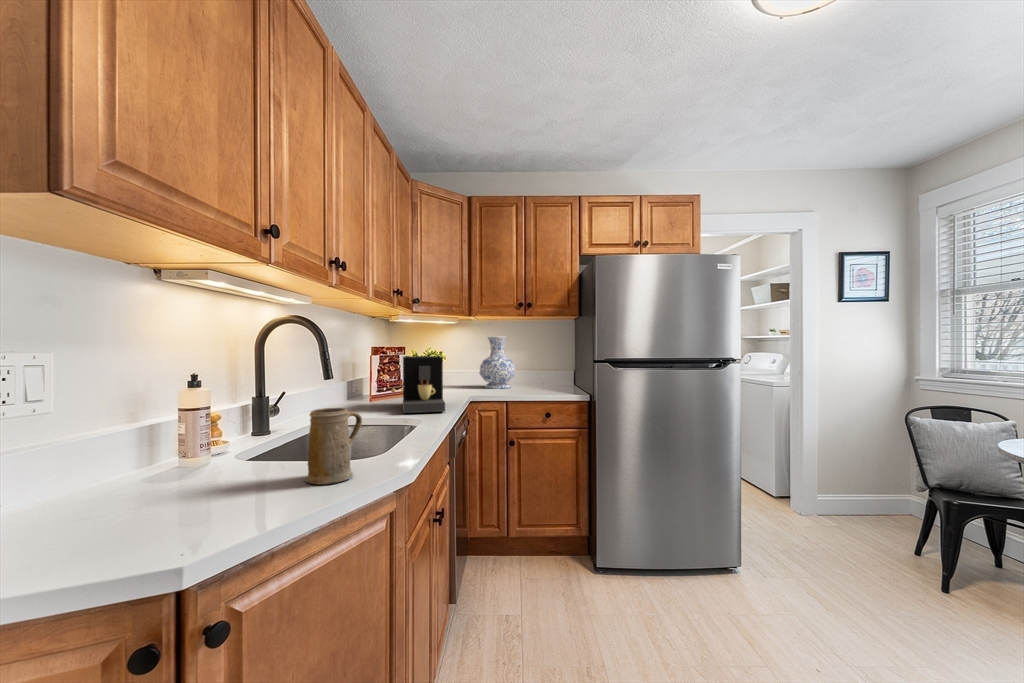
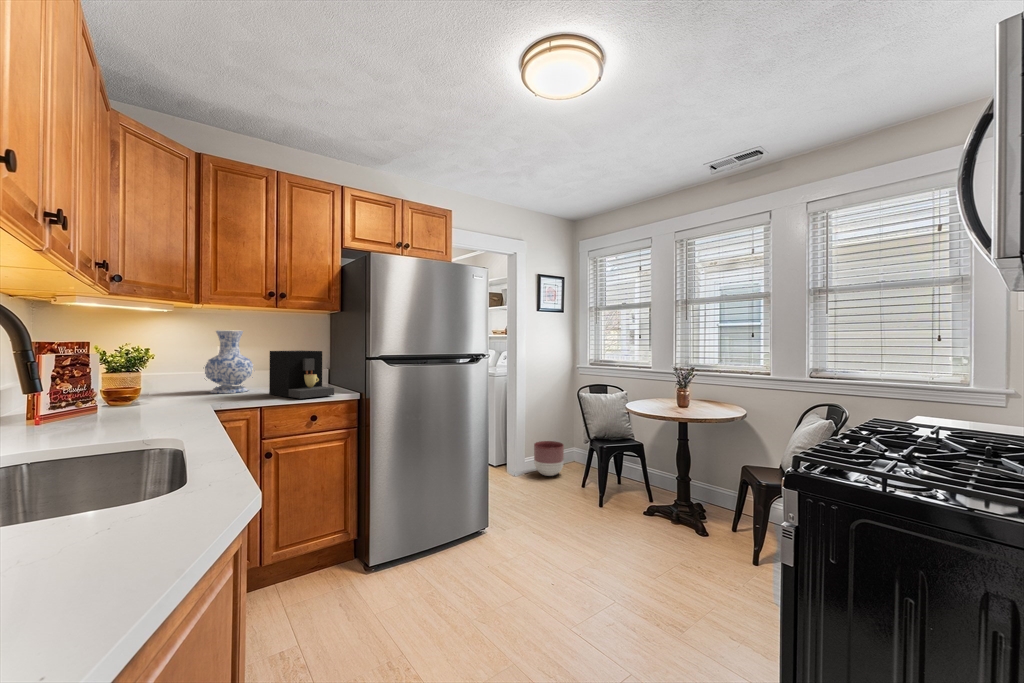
coffee maker: present [403,356,445,413] -> present [269,350,334,399]
mug: present [306,408,362,484] -> none [81,434,182,563]
planter: none [836,478,888,528] -> present [534,441,564,476]

